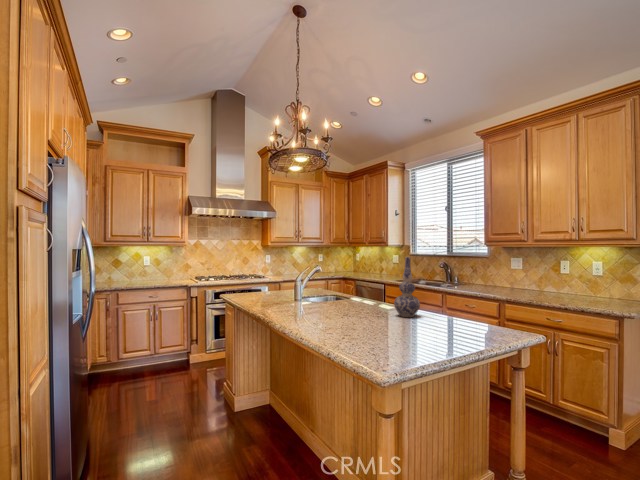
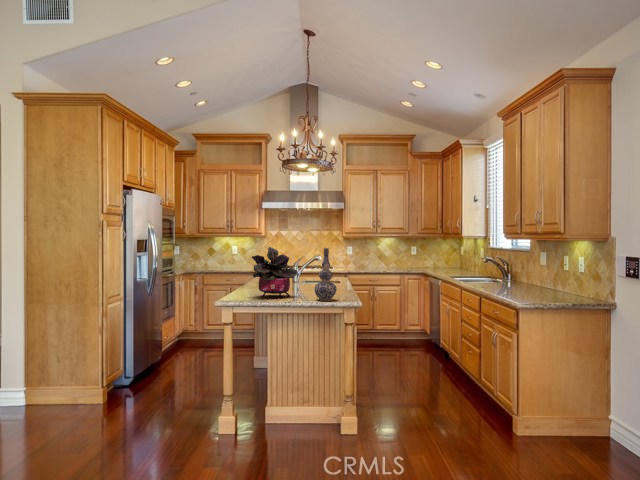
potted plant: none [317,257,364,319] -> present [252,247,297,297]

